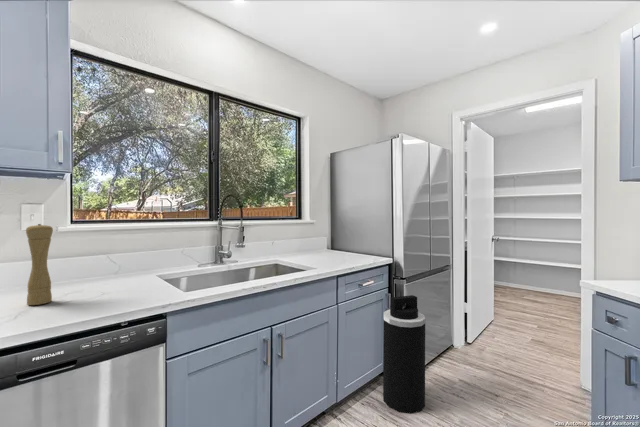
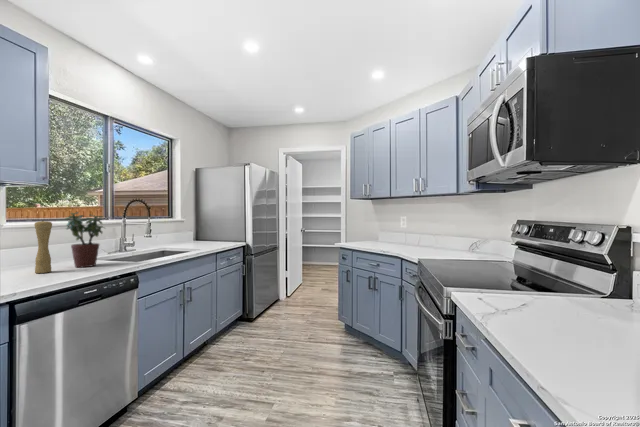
potted plant: none [74,211,138,297] -> present [65,212,103,267]
trash can: present [383,295,425,414] -> none [242,264,267,333]

